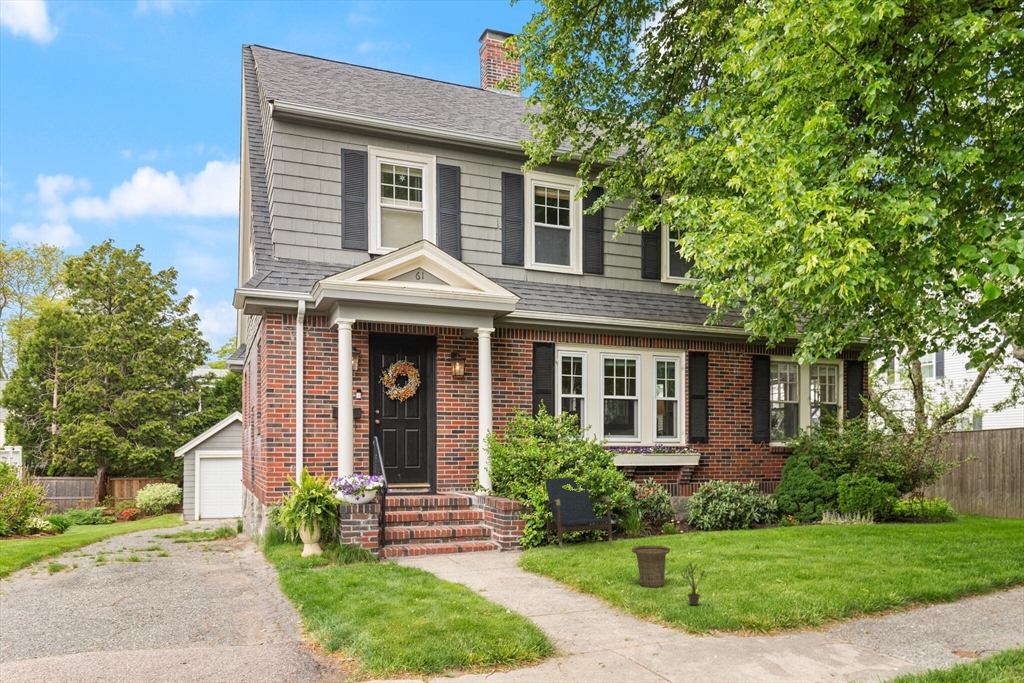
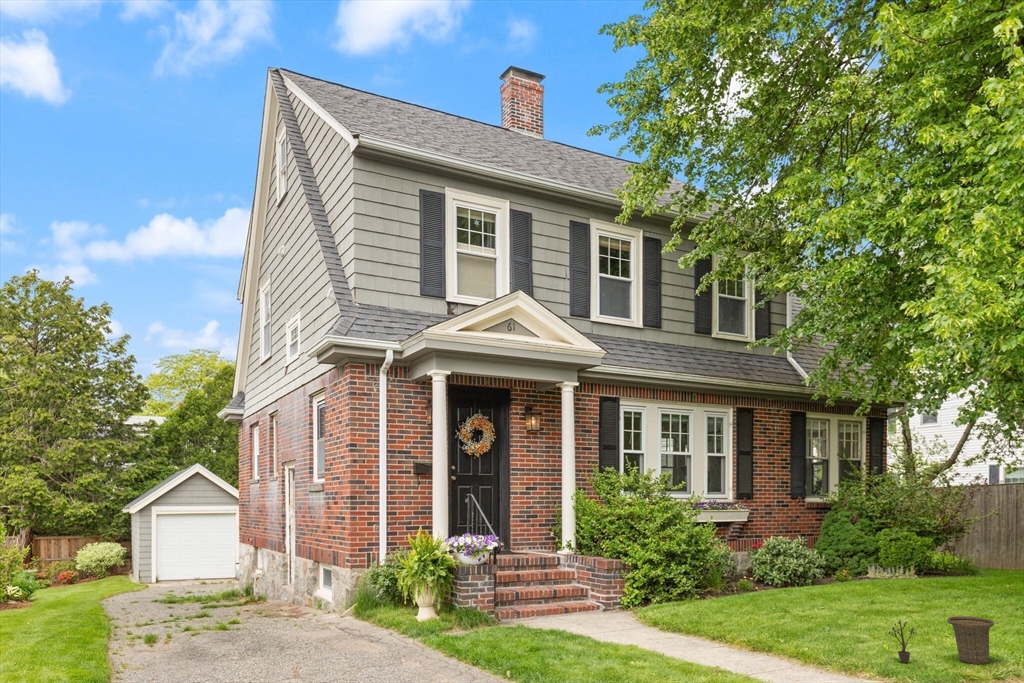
lounge chair: present [545,478,612,549] -> none [649,535,725,610]
basket: present [632,545,670,588] -> present [947,616,995,665]

